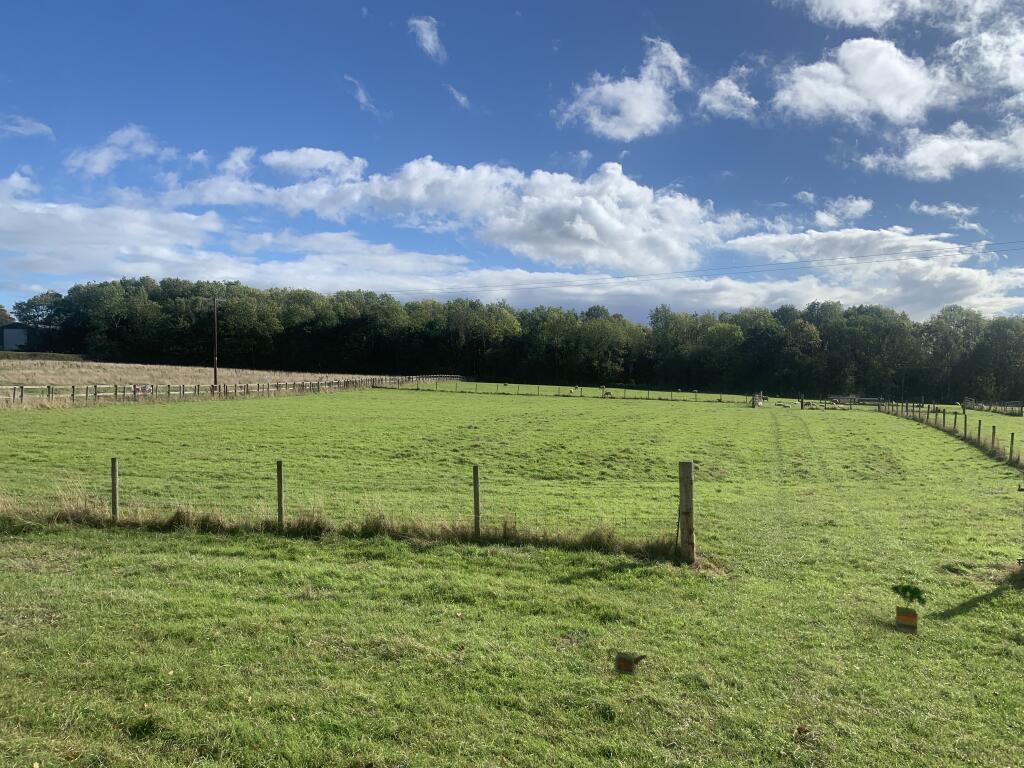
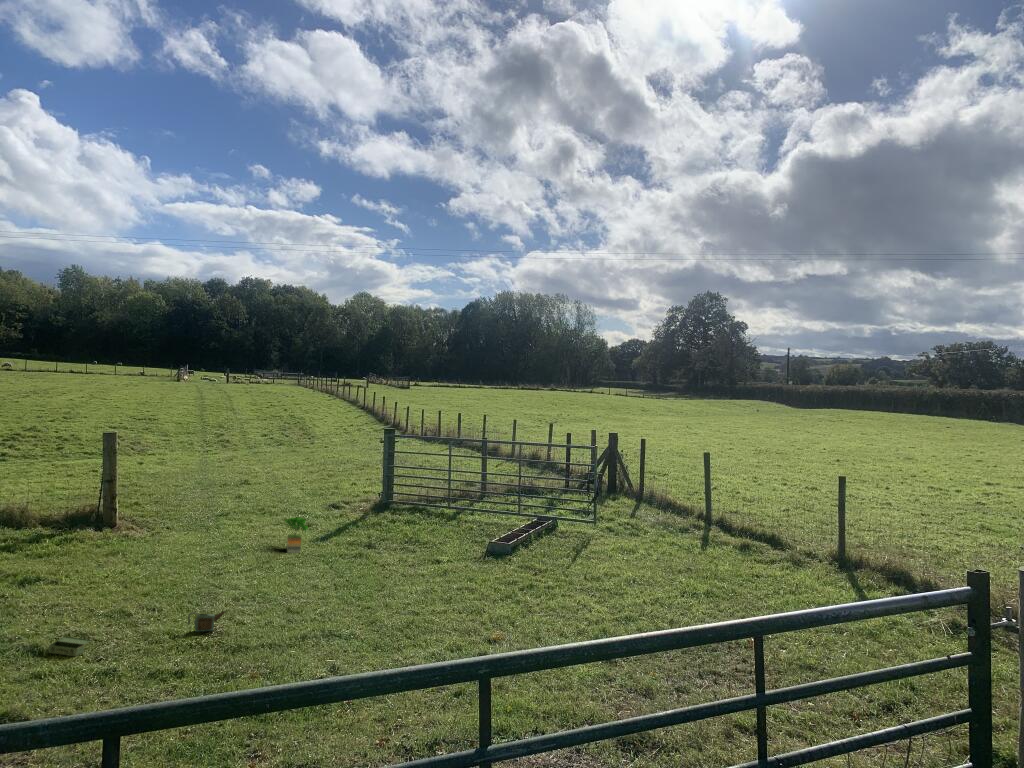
watering can: present [608,648,646,674] -> present [187,611,225,632]
toolbox: none [617,703,660,735] -> present [49,637,91,656]

